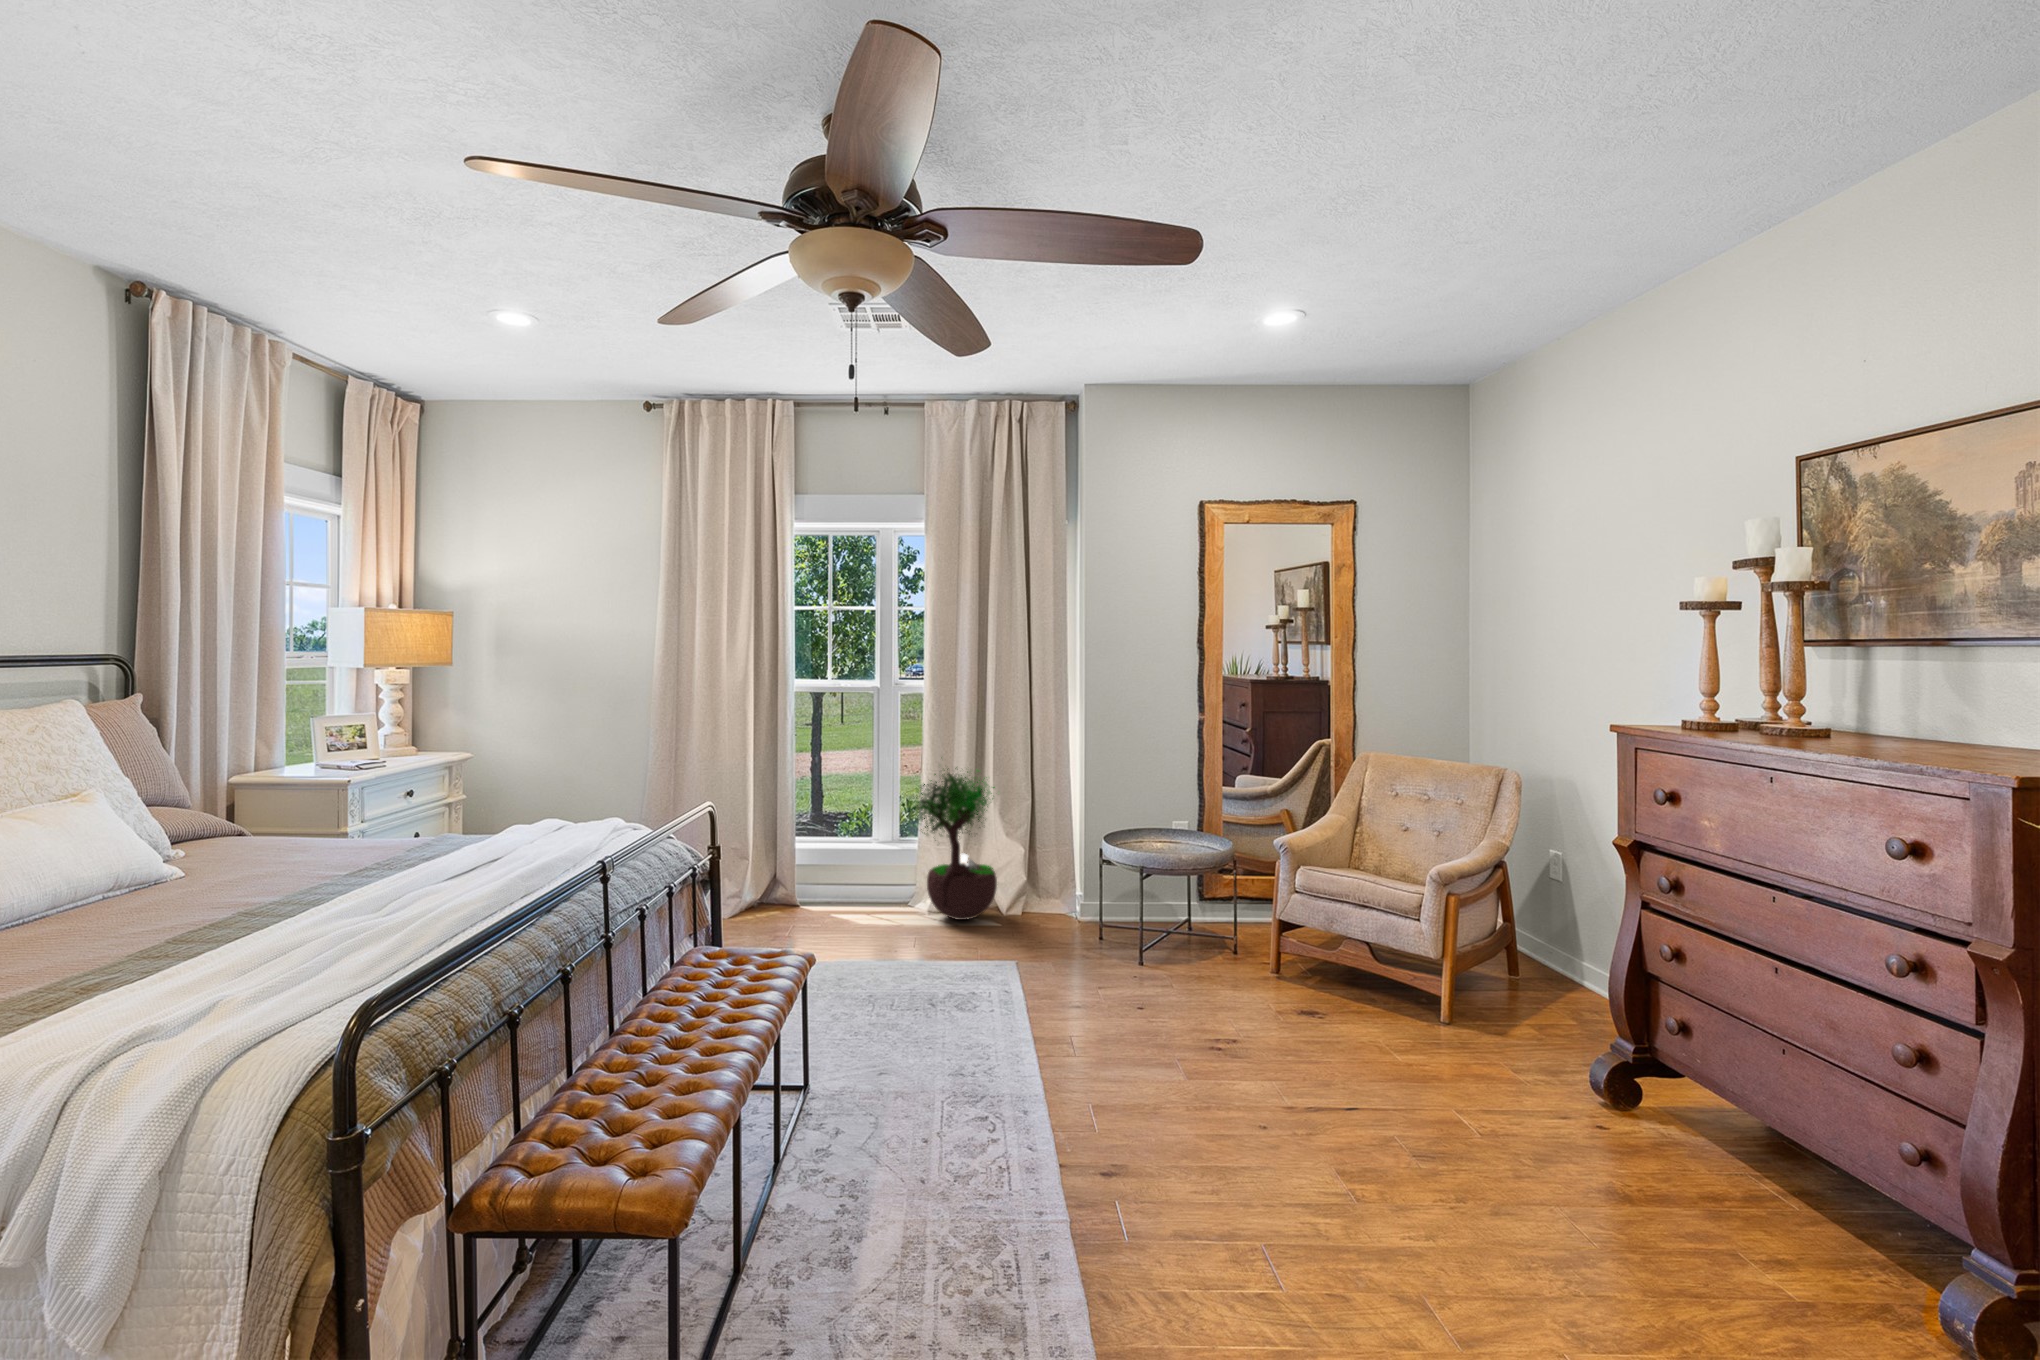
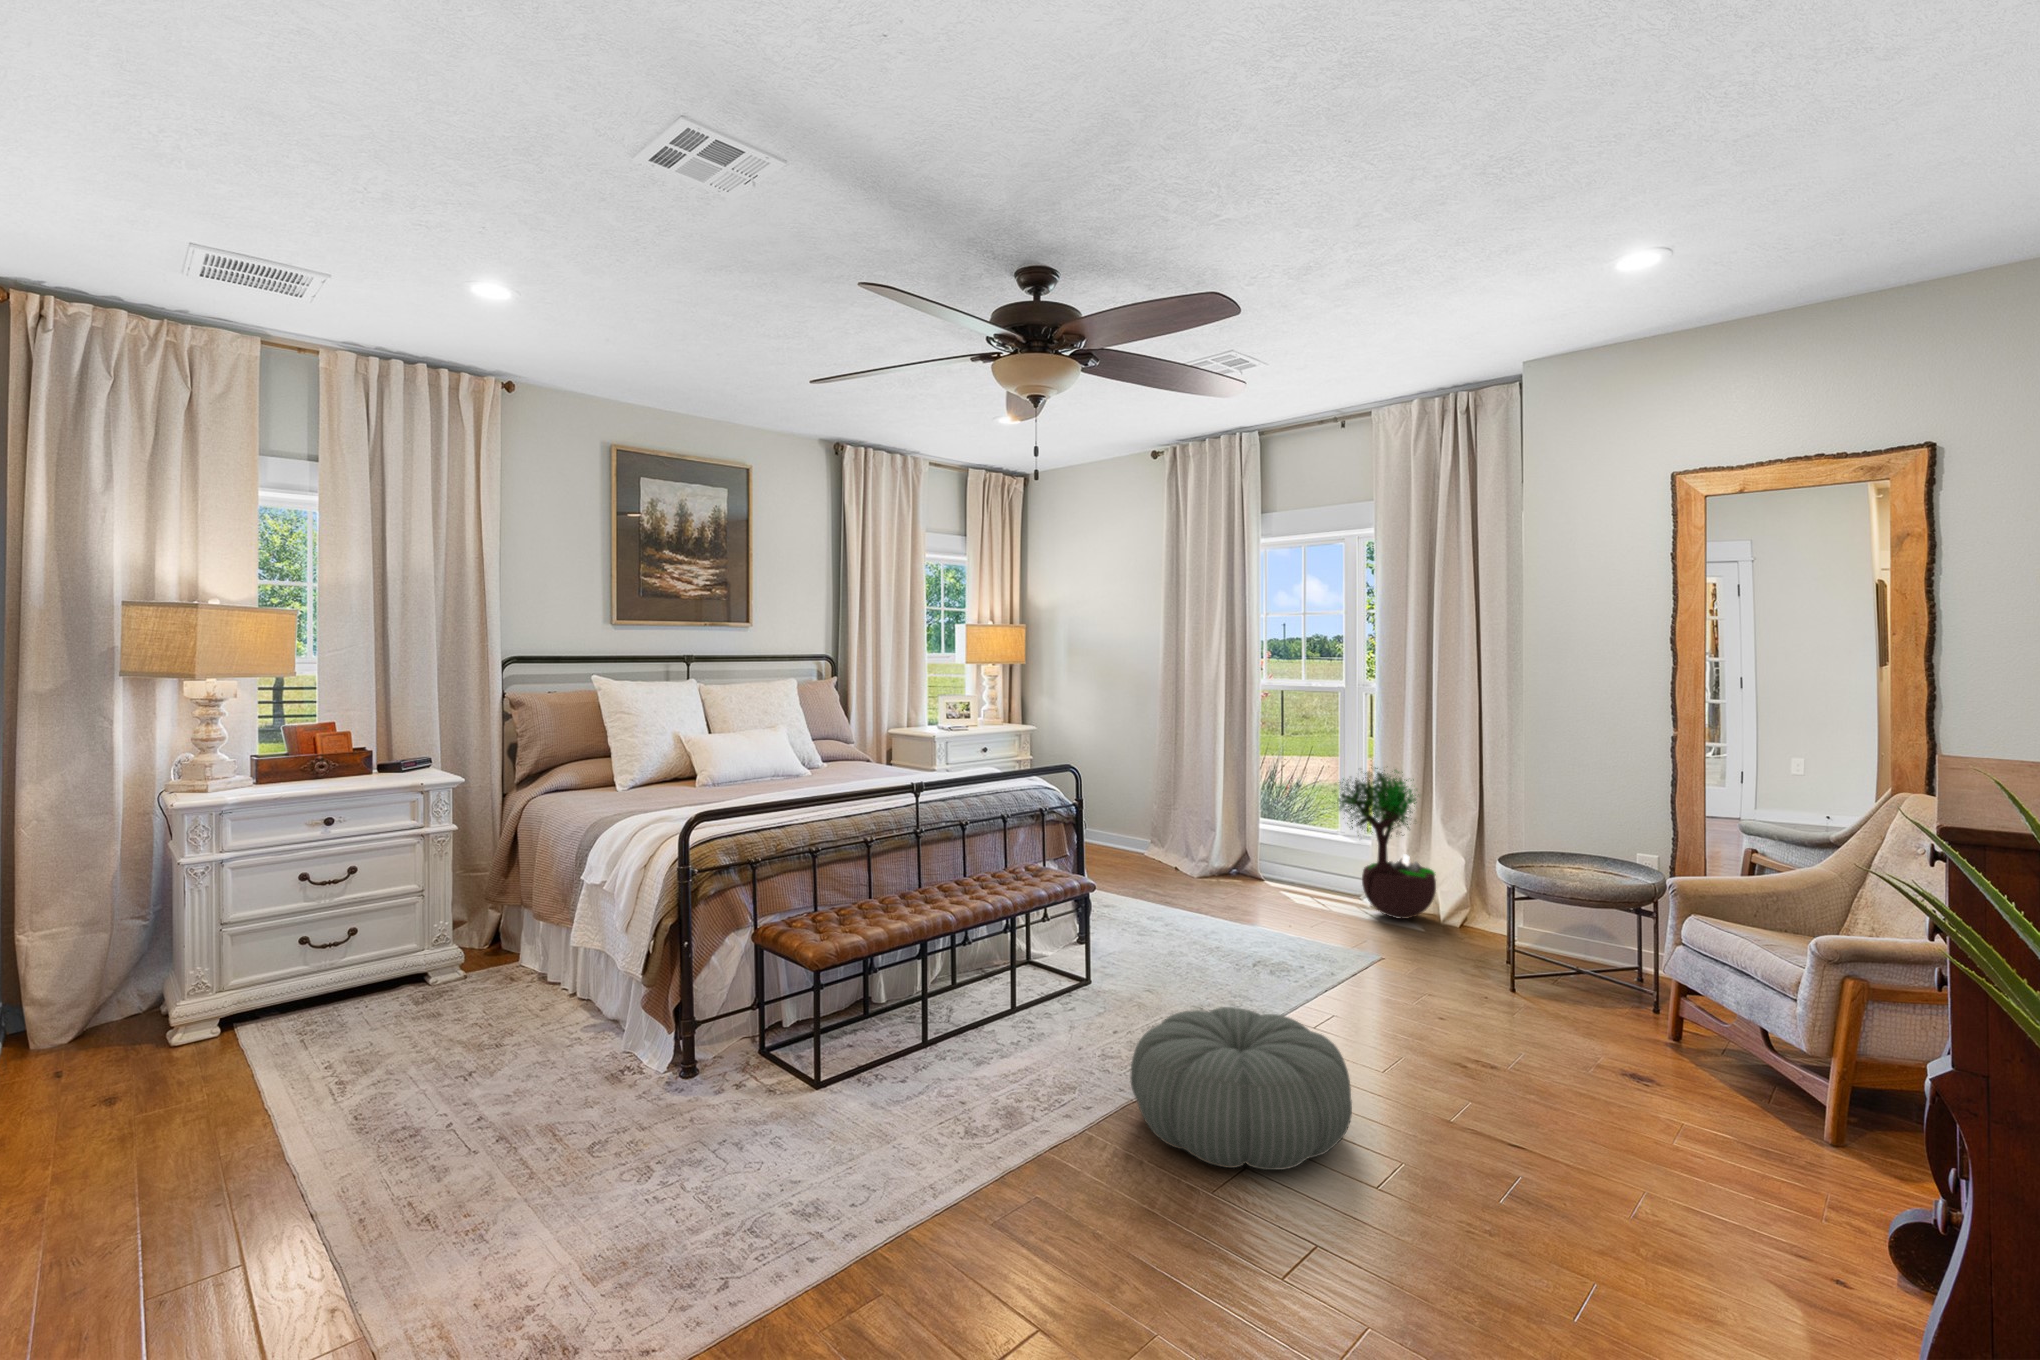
pouf: none [1056,1056,1321,1263] -> present [1131,1007,1352,1170]

